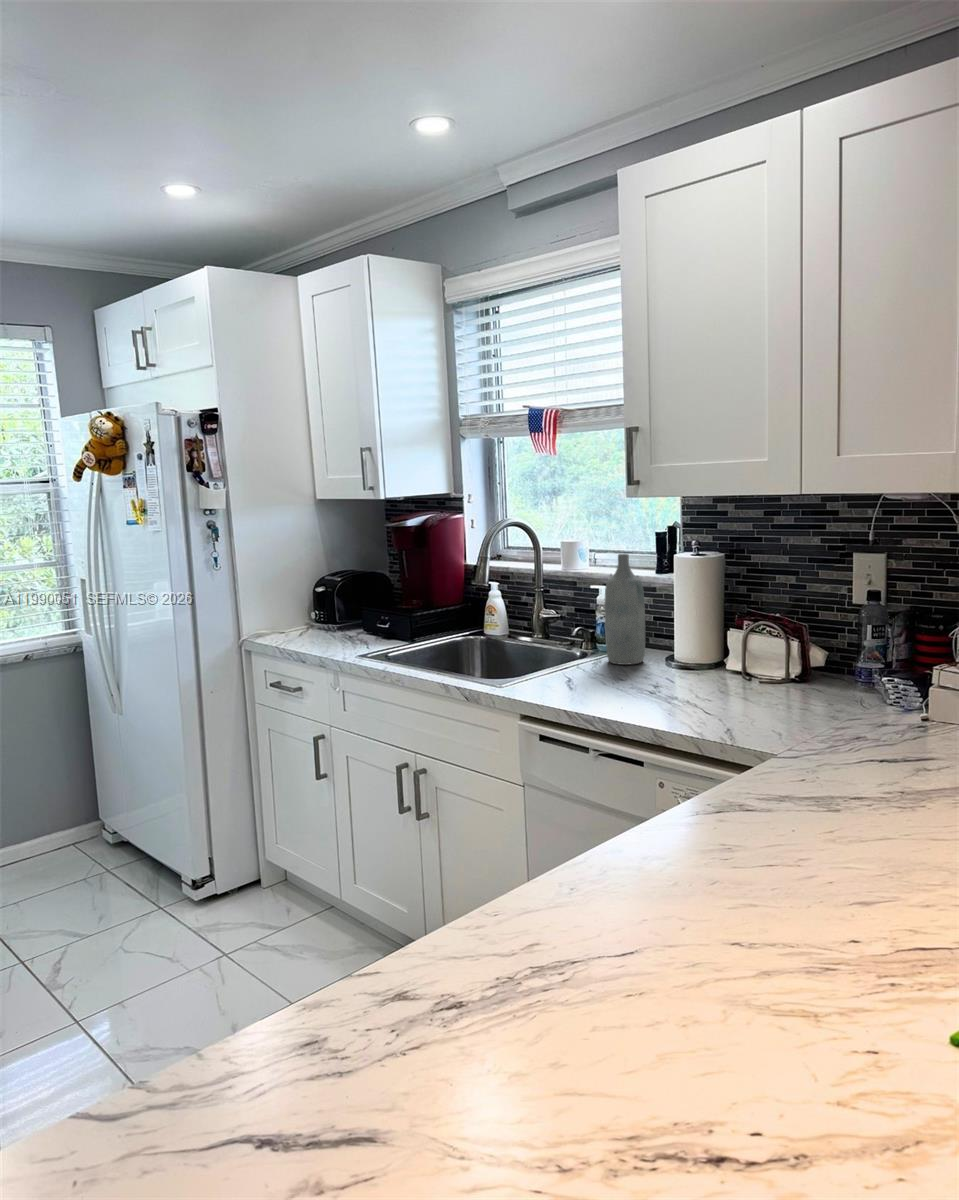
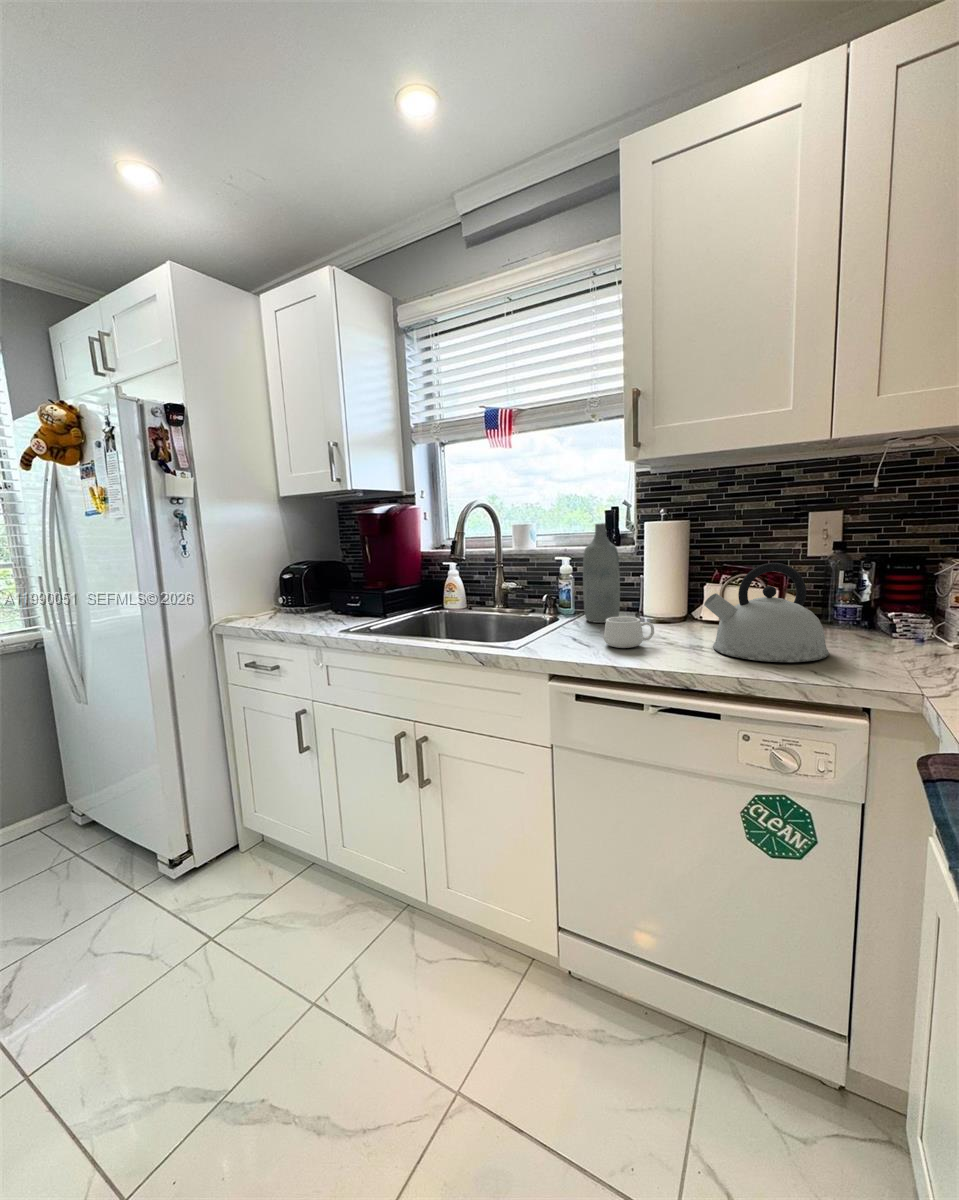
kettle: none [671,619,787,720] -> present [704,563,829,662]
mug: none [584,662,632,694] -> present [604,617,654,648]

